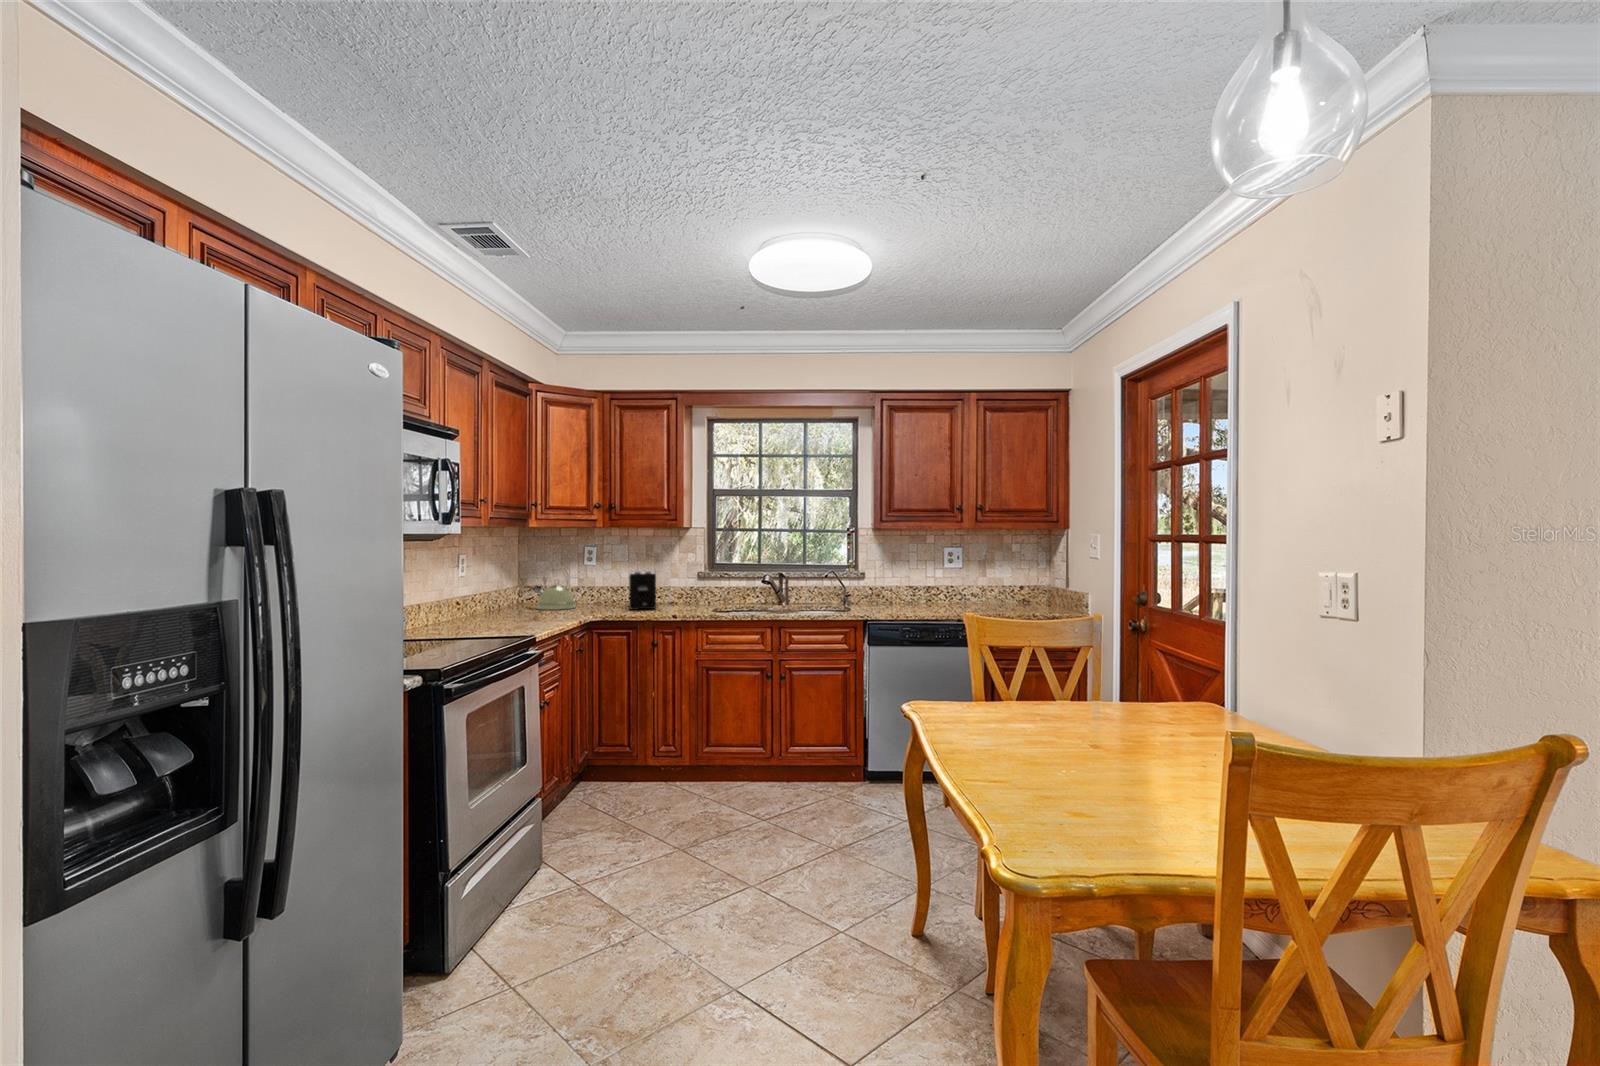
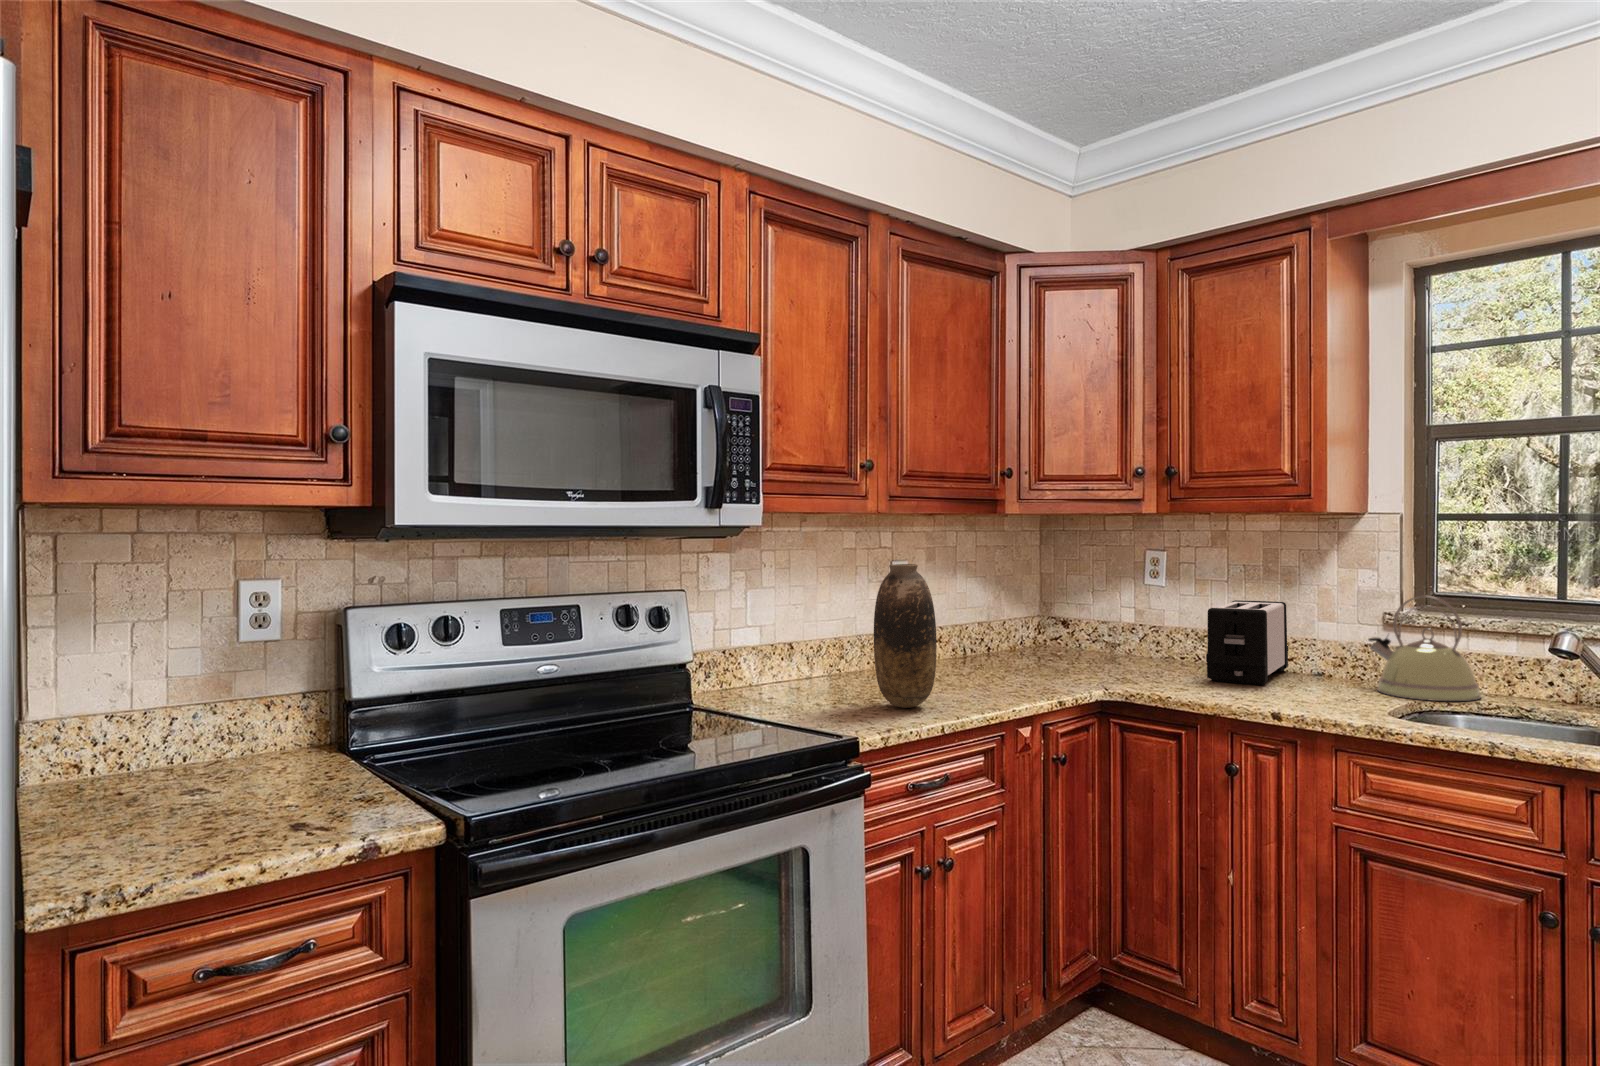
vase: none [492,549,528,627] -> present [874,564,937,708]
kettle: present [534,573,576,610] -> present [1368,595,1481,701]

